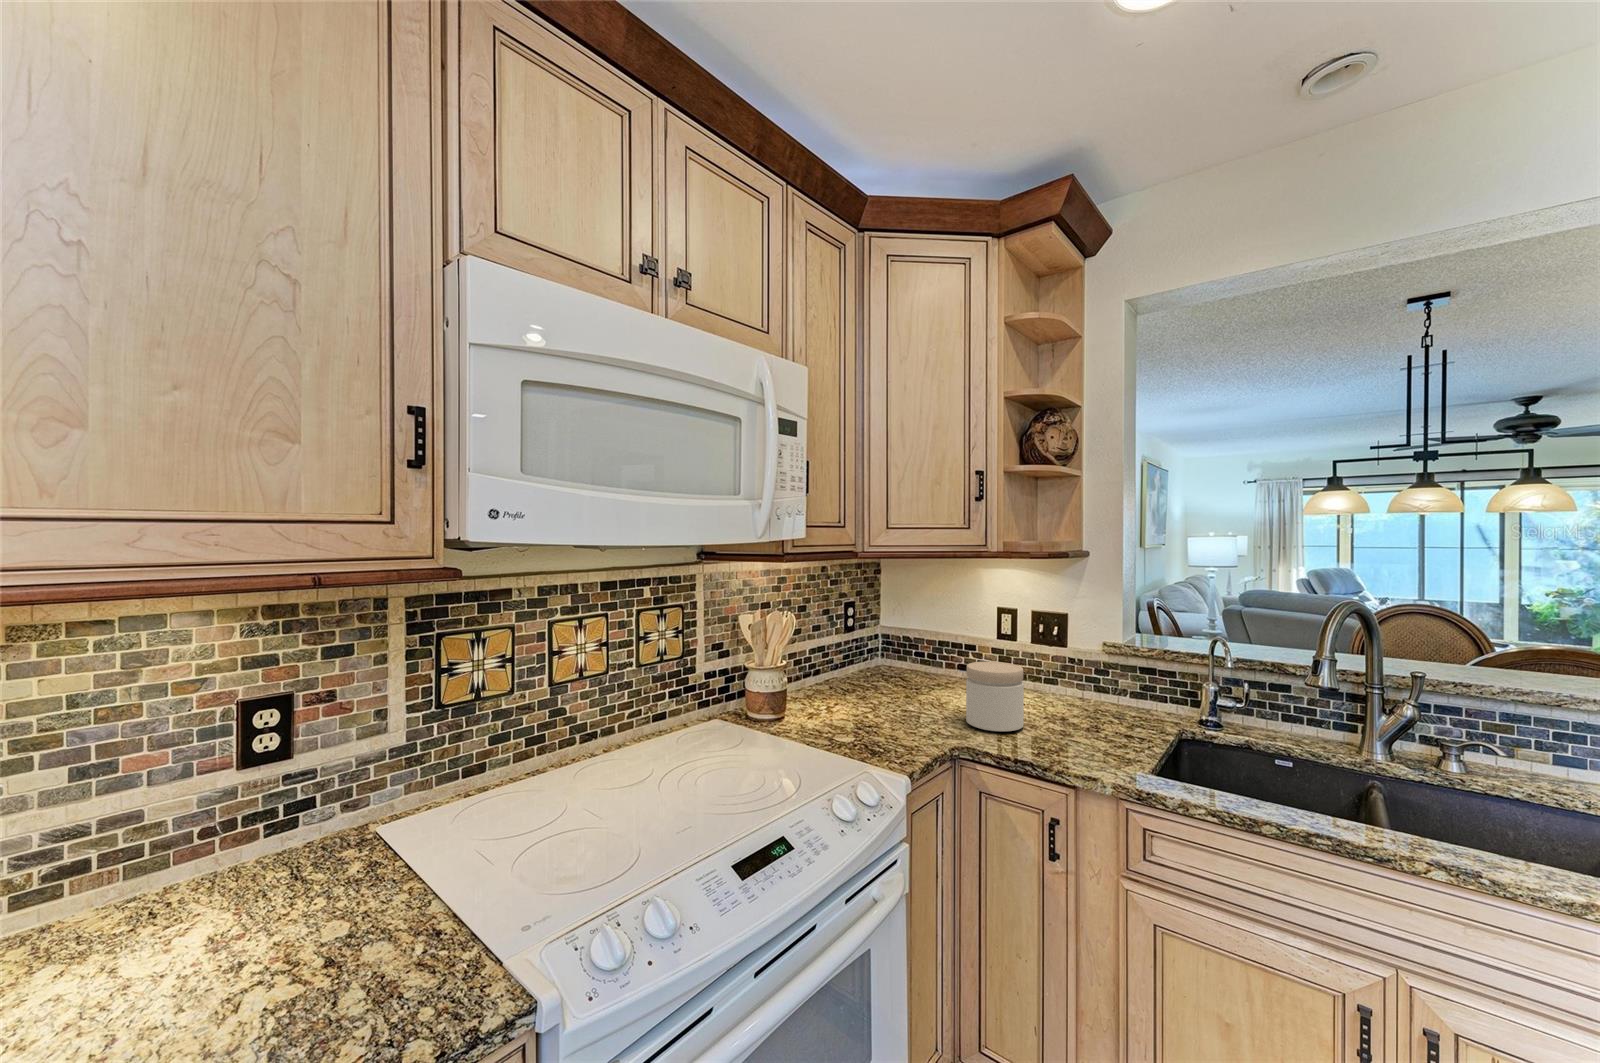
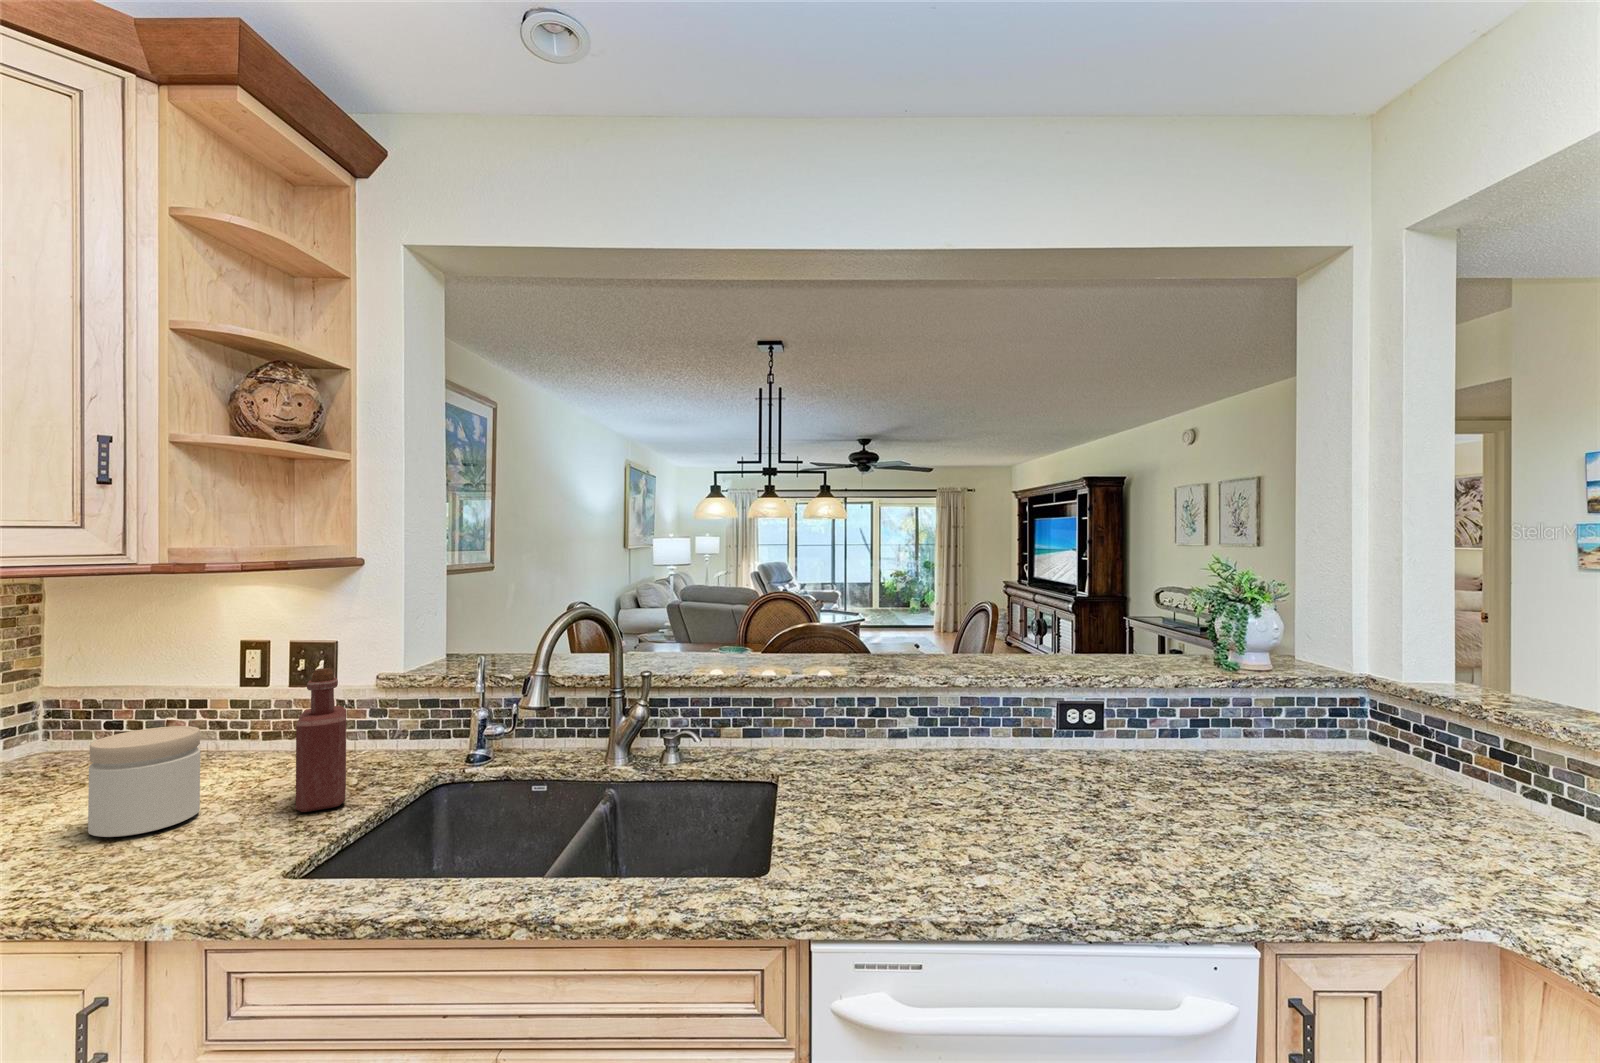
bottle: none [1081,634,1126,742] -> present [296,668,346,812]

